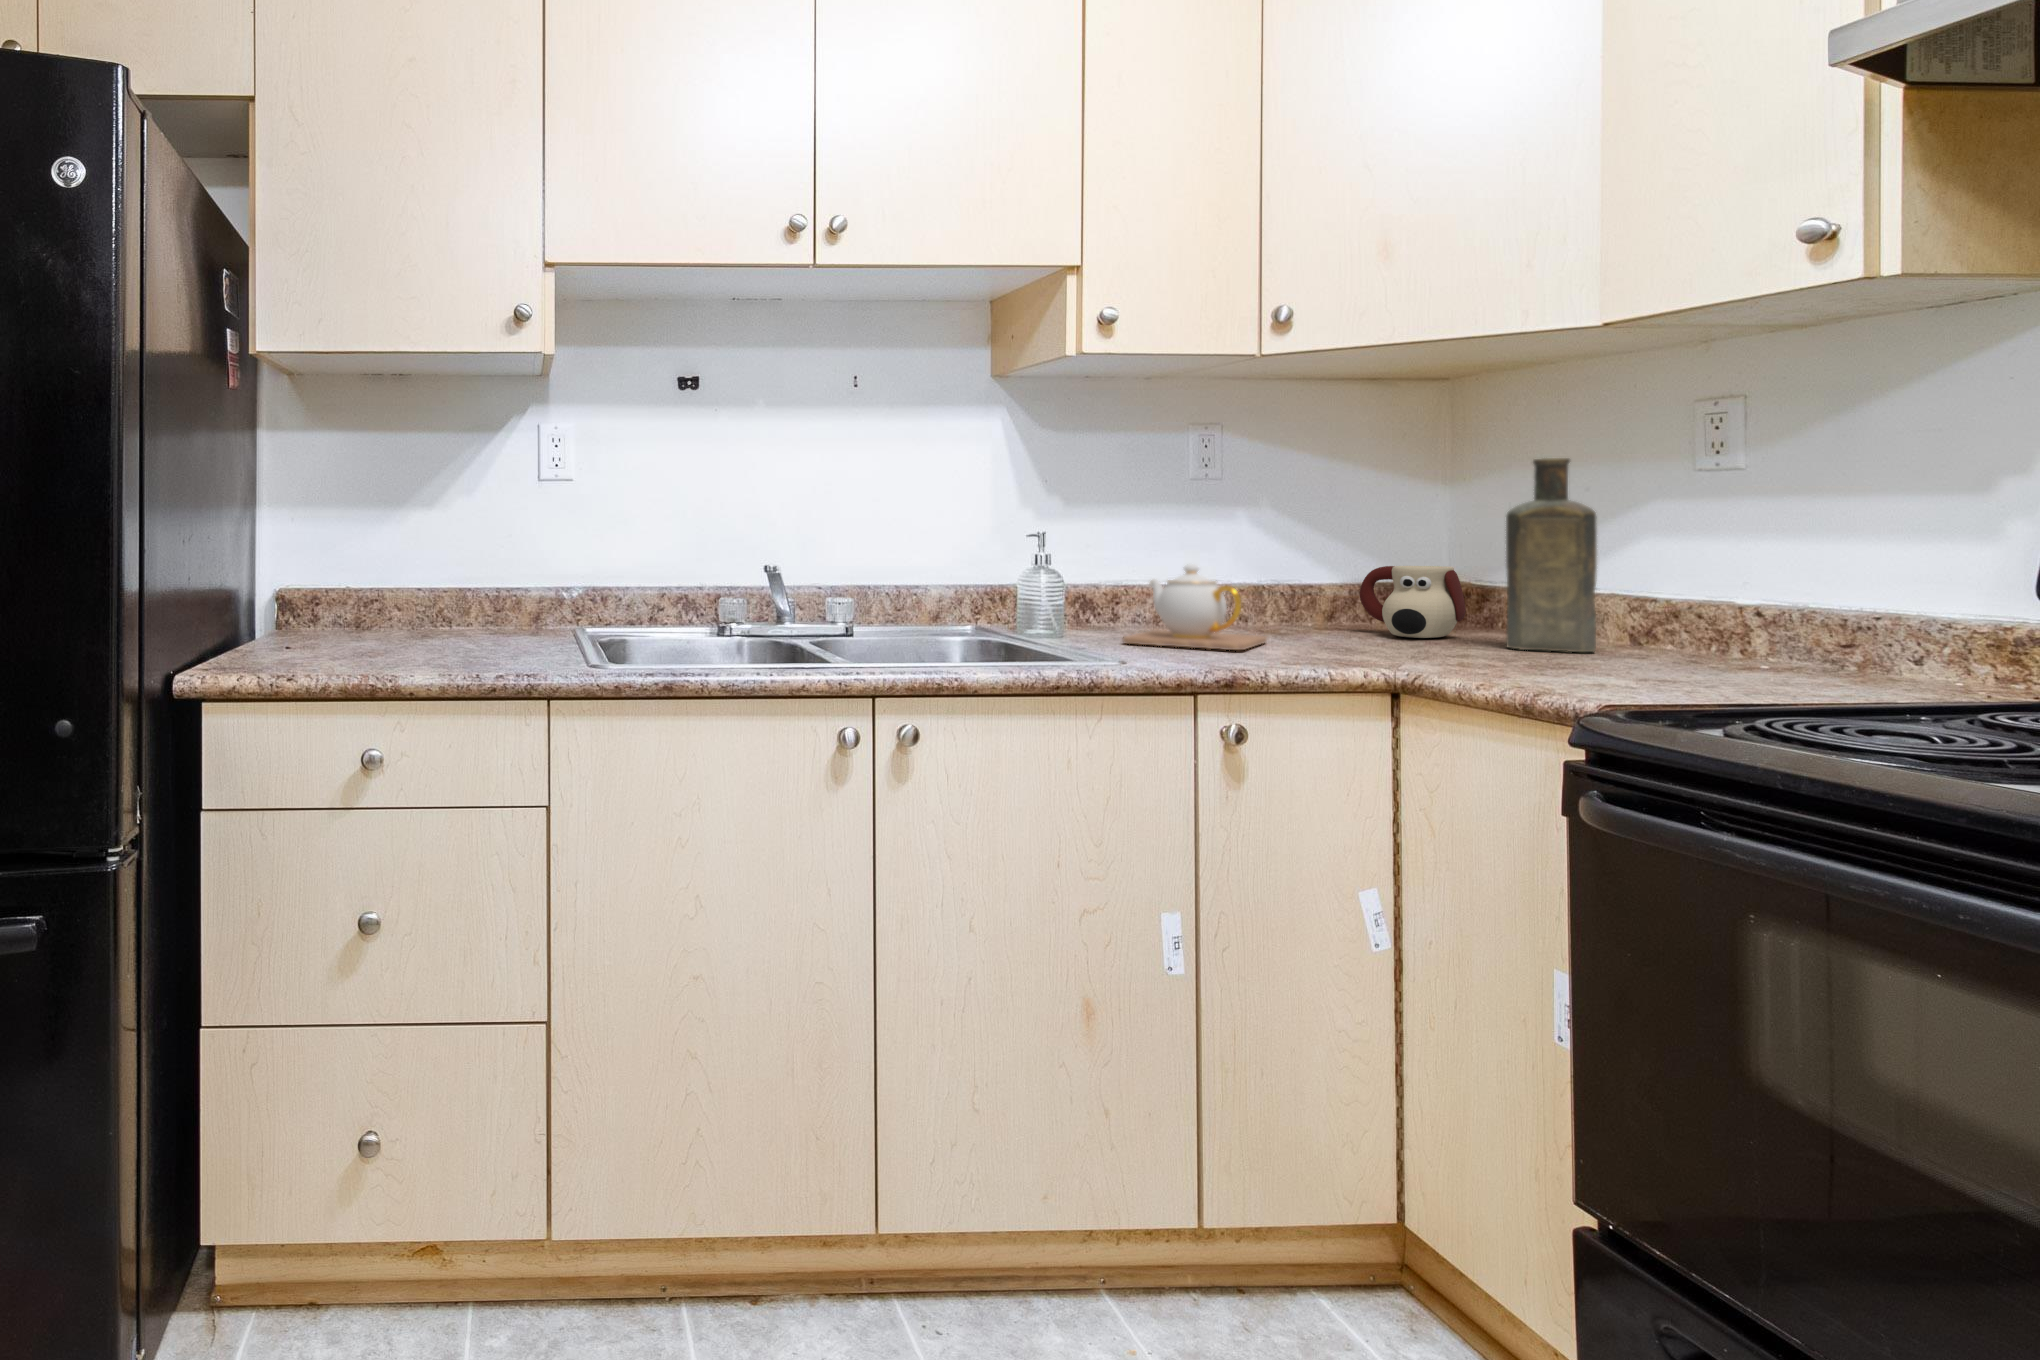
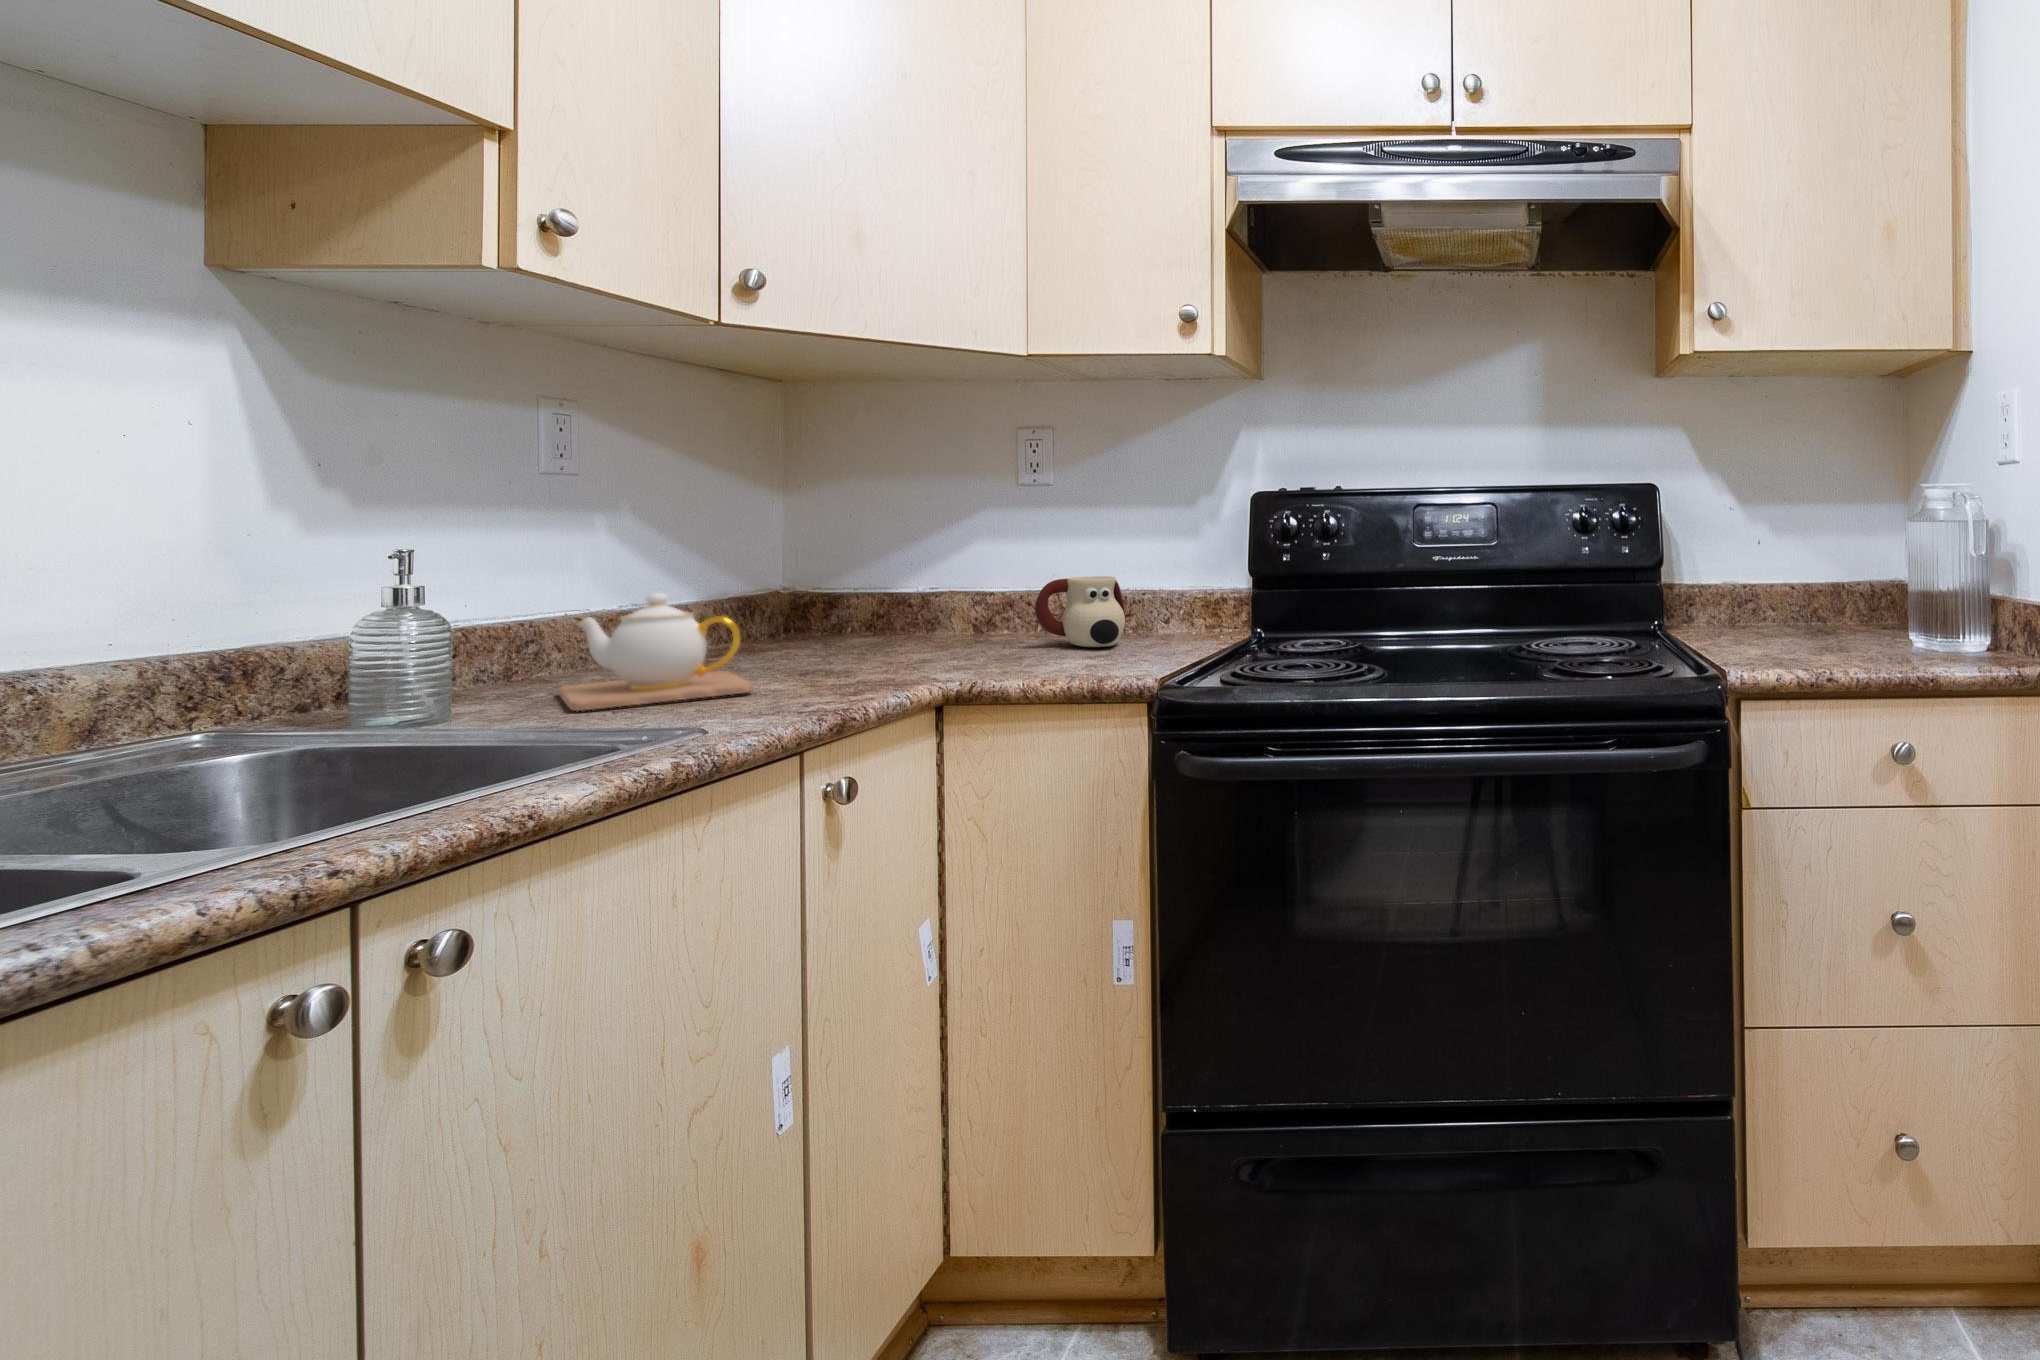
bottle: present [1506,458,1597,652] -> none [902,477,984,648]
mug: present [1360,566,1466,638] -> present [1035,576,1125,647]

